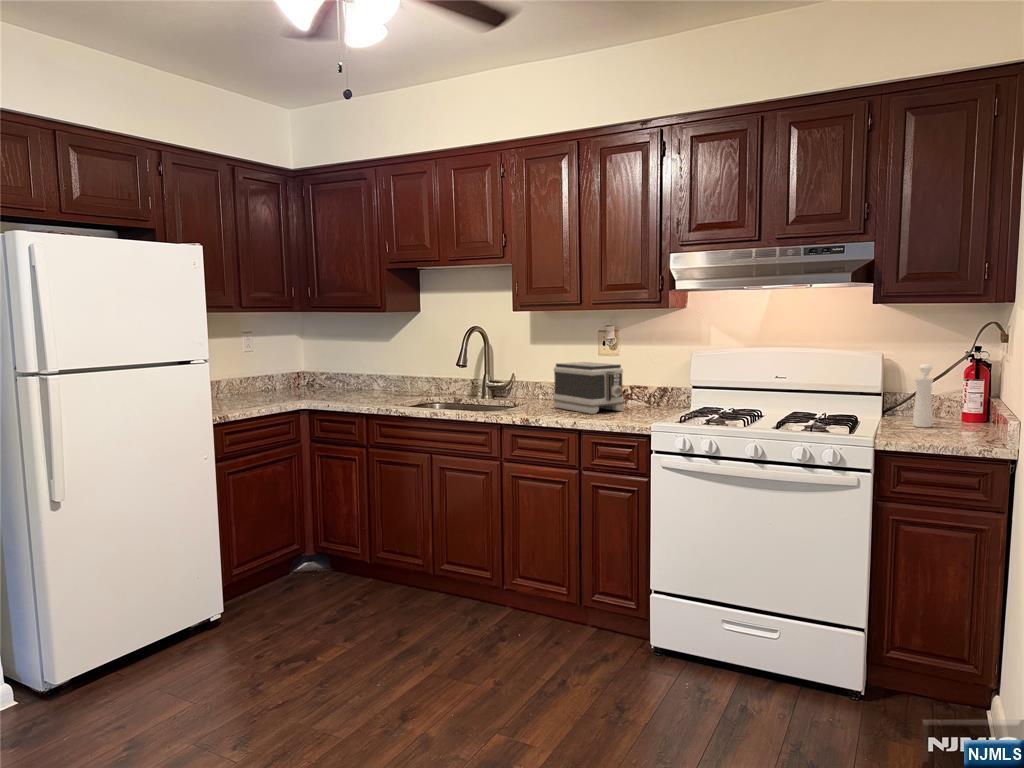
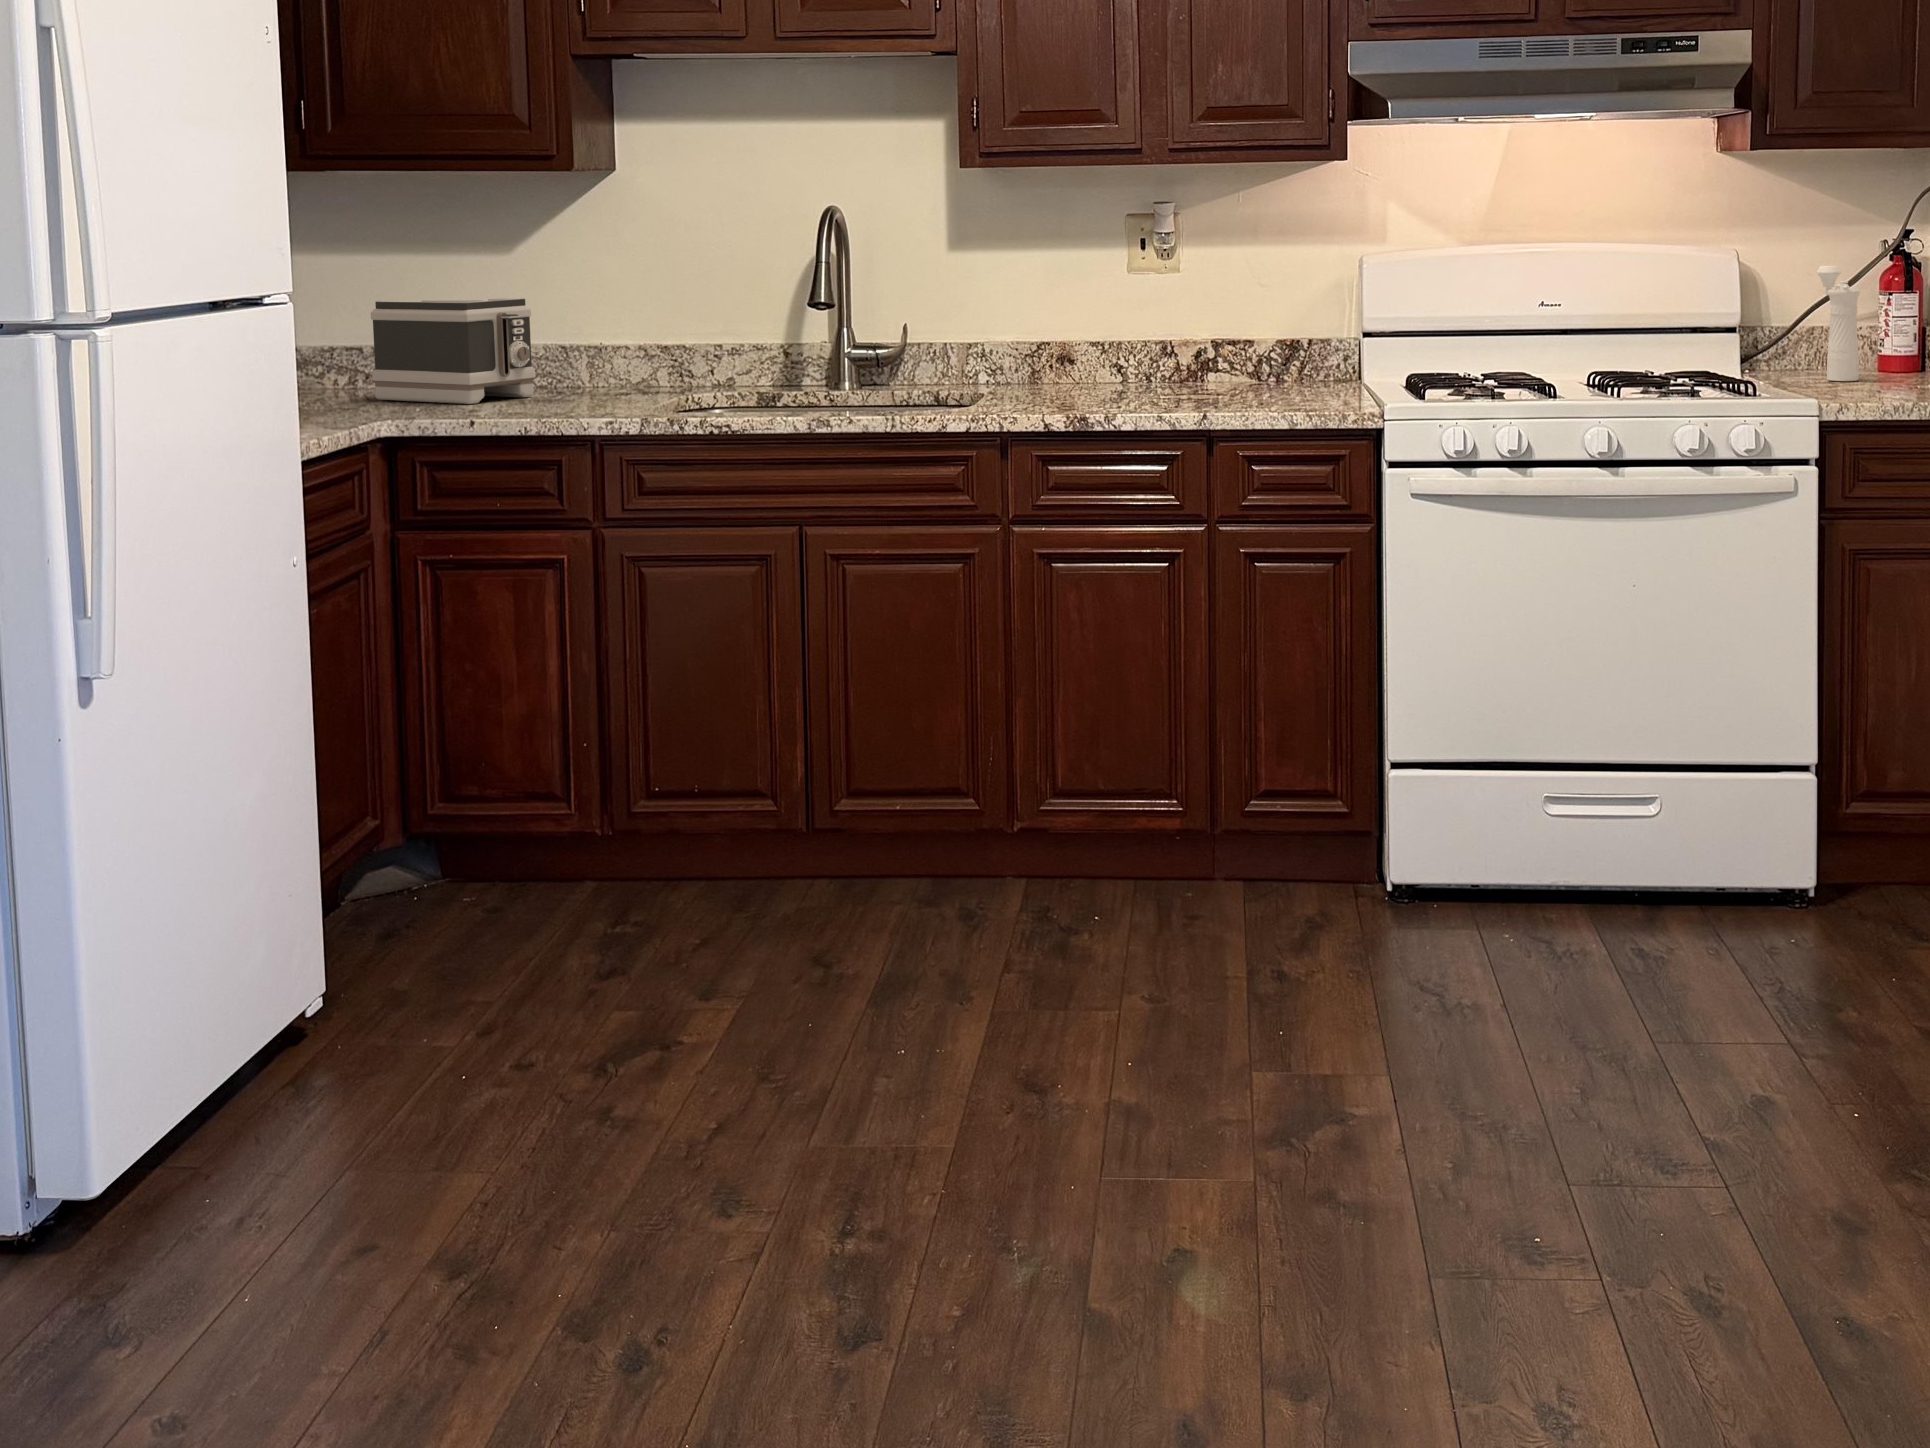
toaster: present [553,362,624,414] -> present [371,298,536,404]

